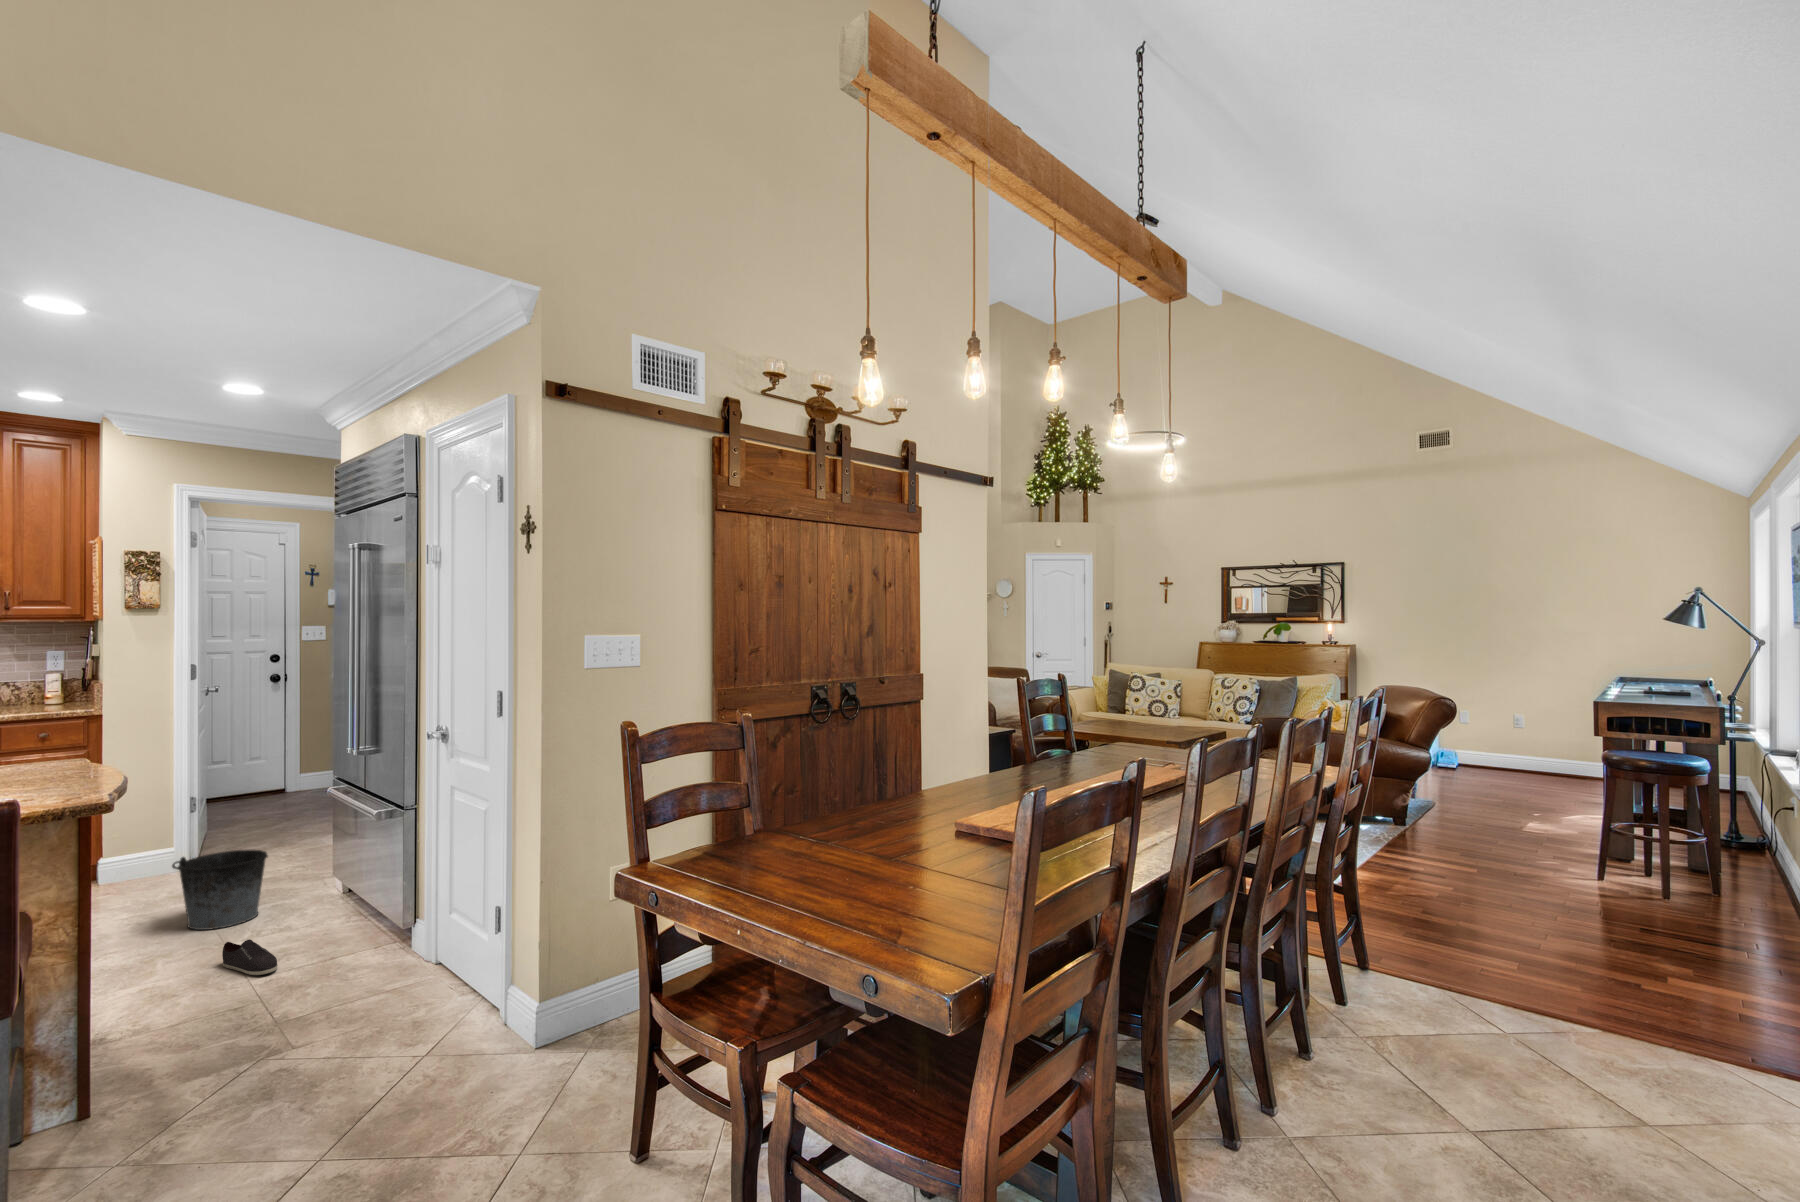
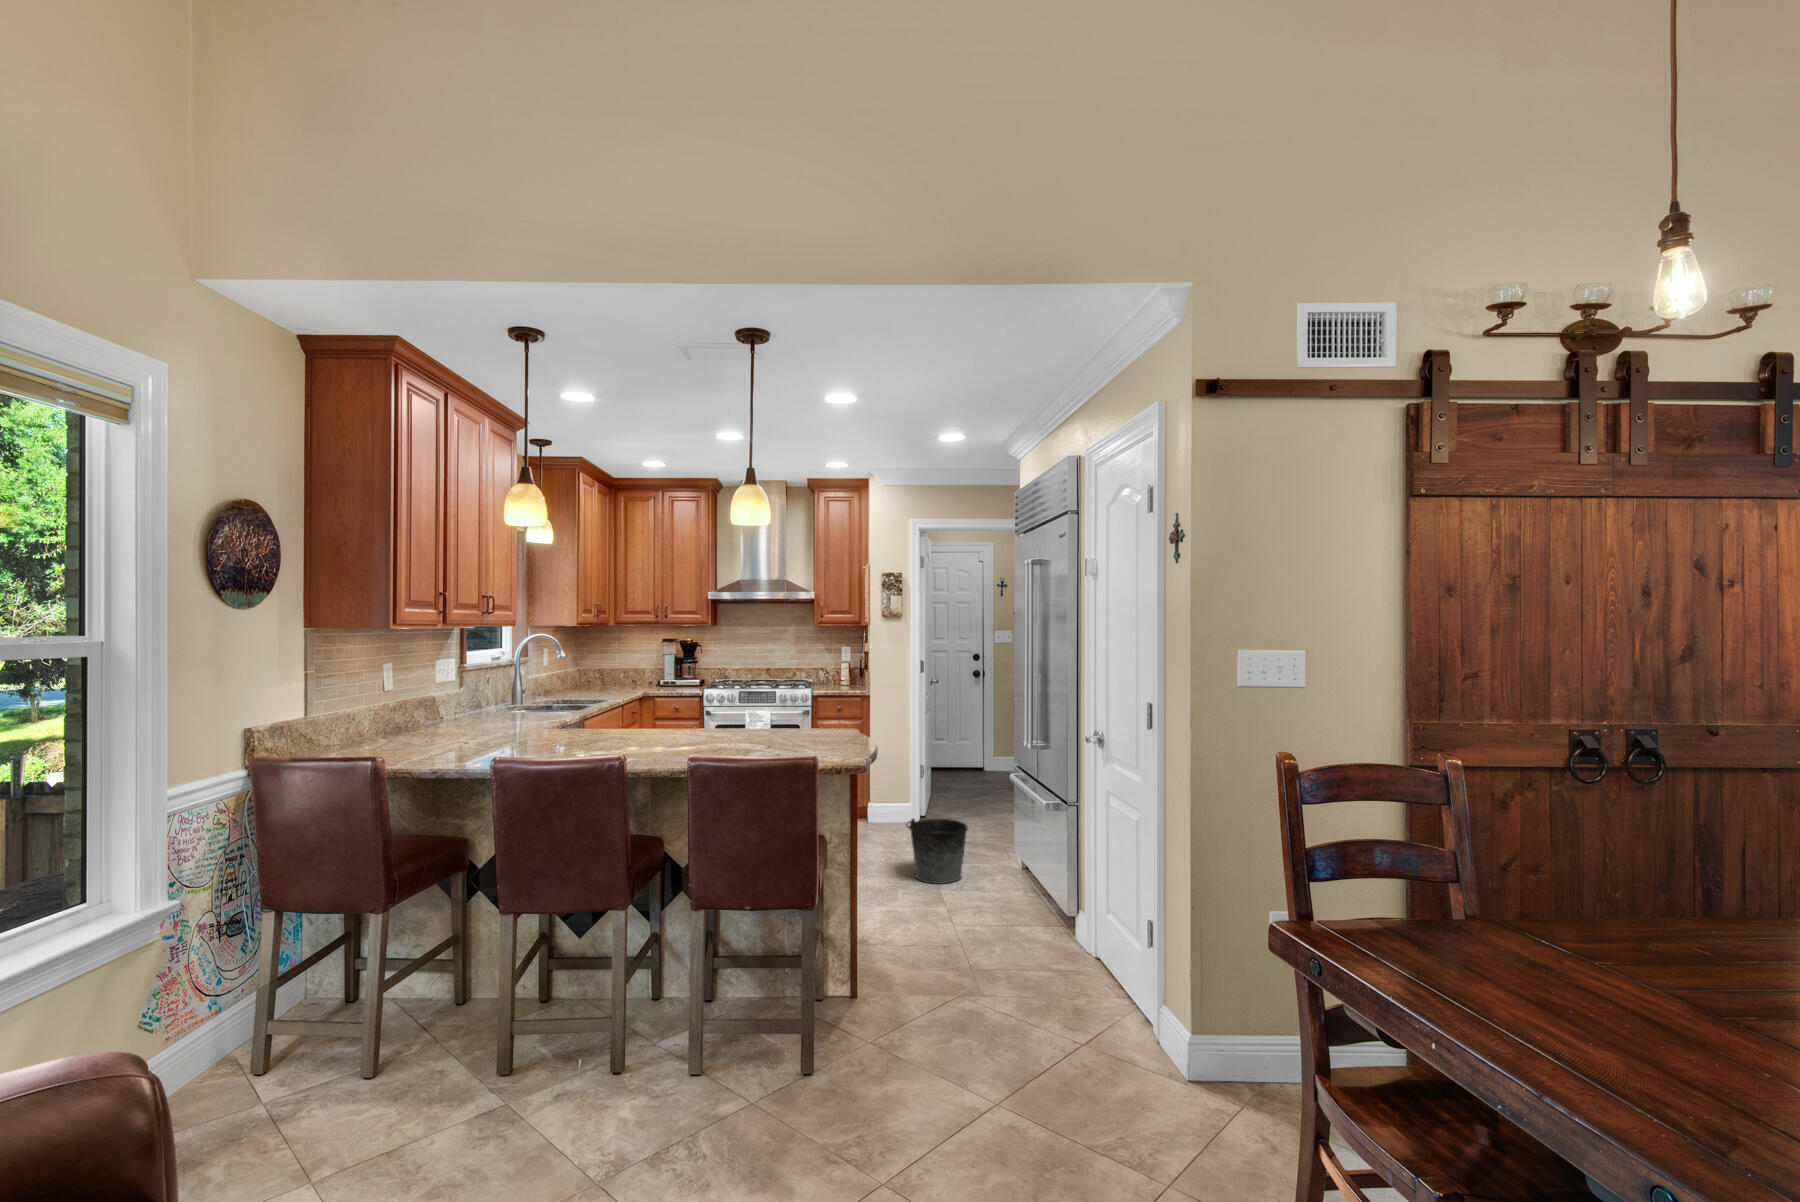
shoe: present [222,939,278,975] -> none [934,901,971,939]

